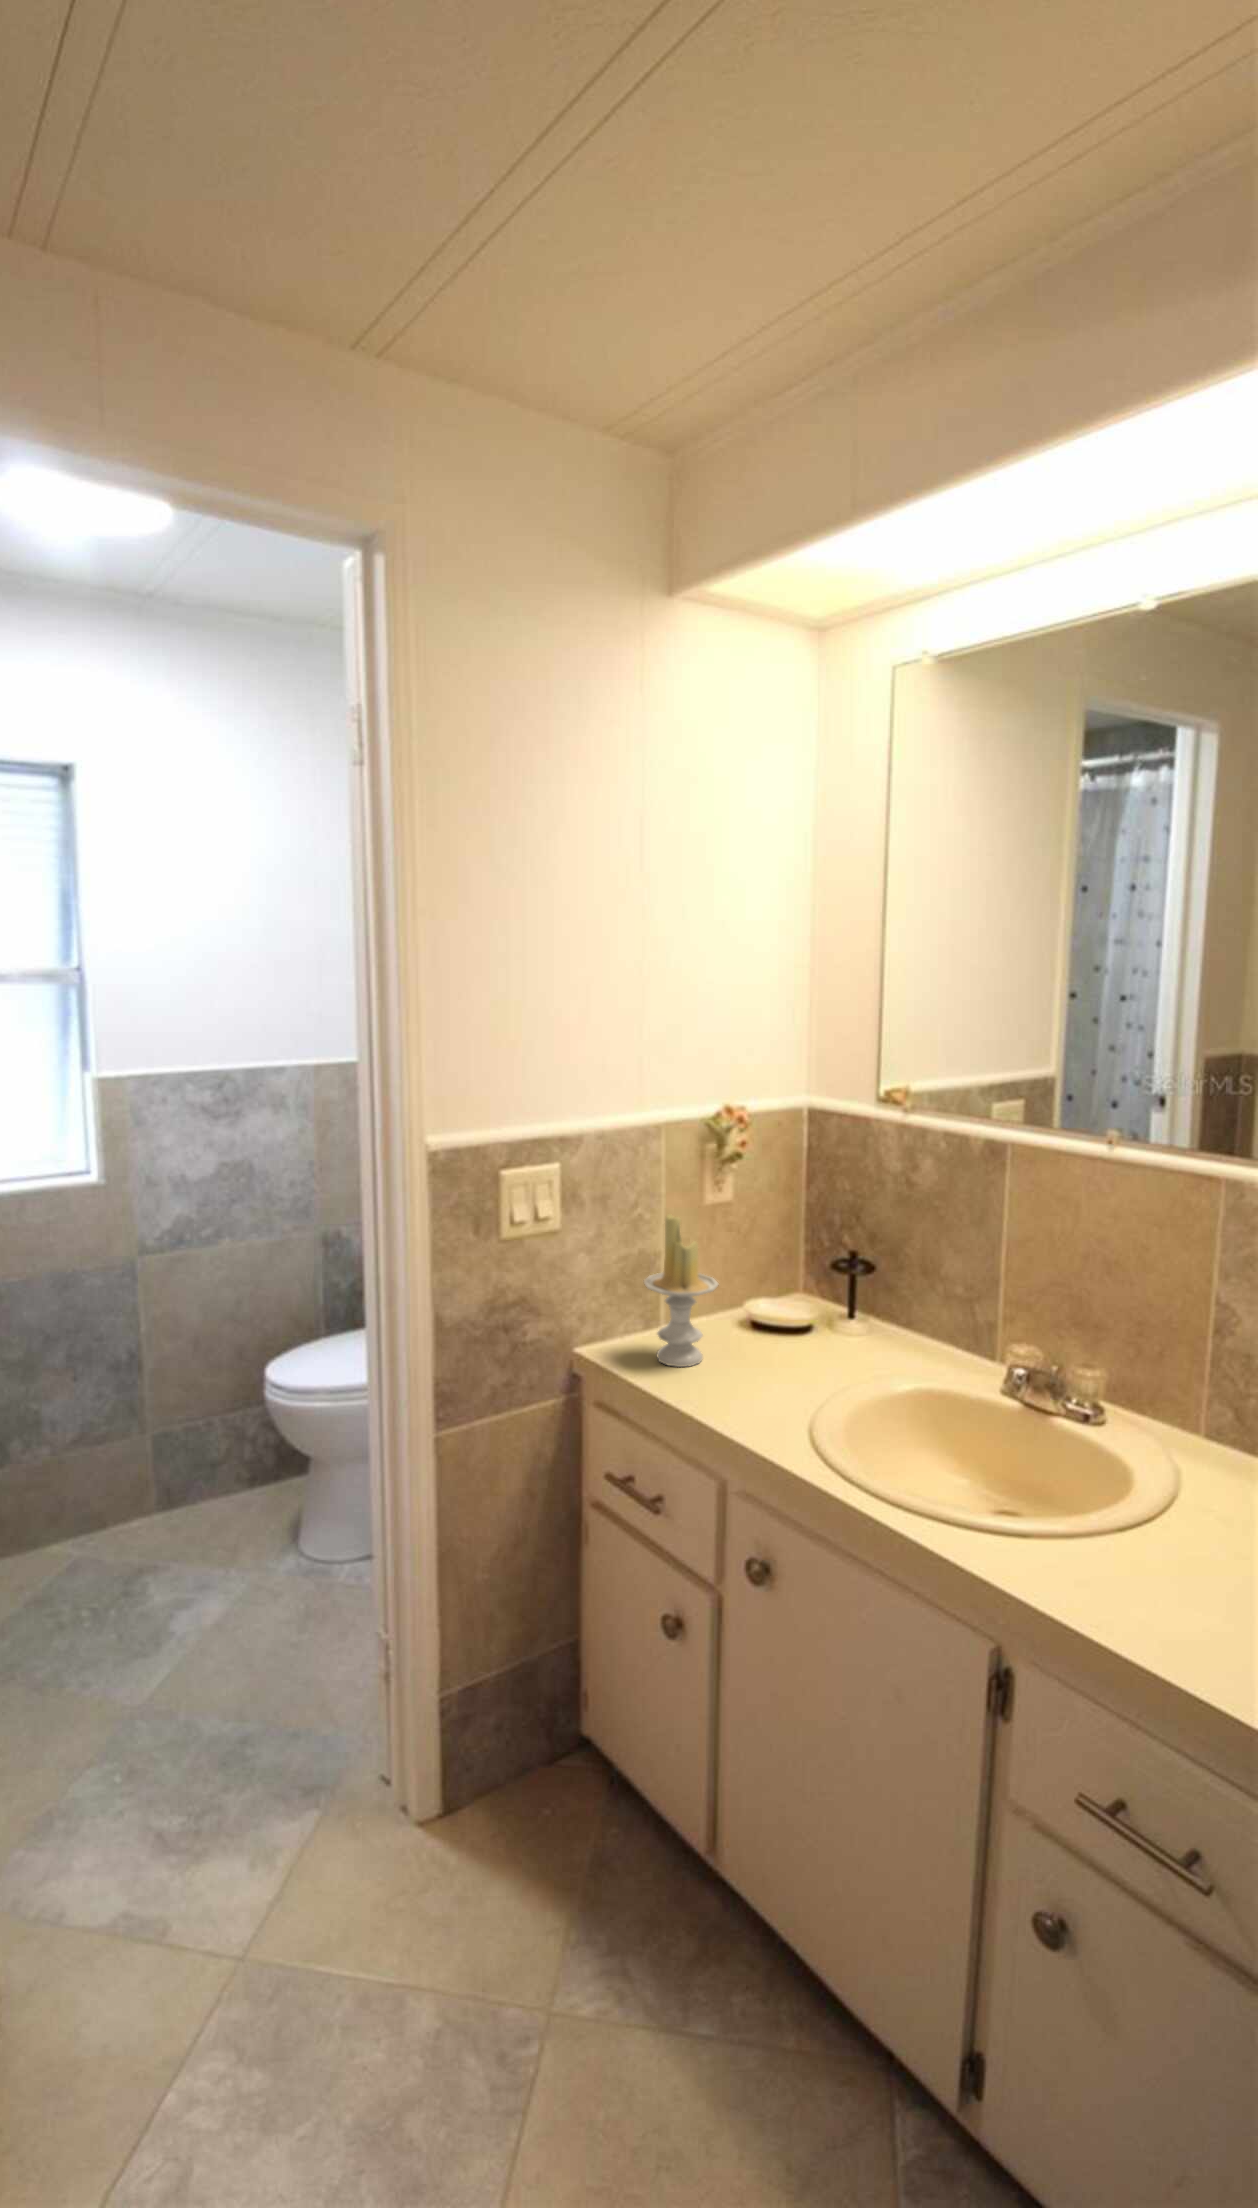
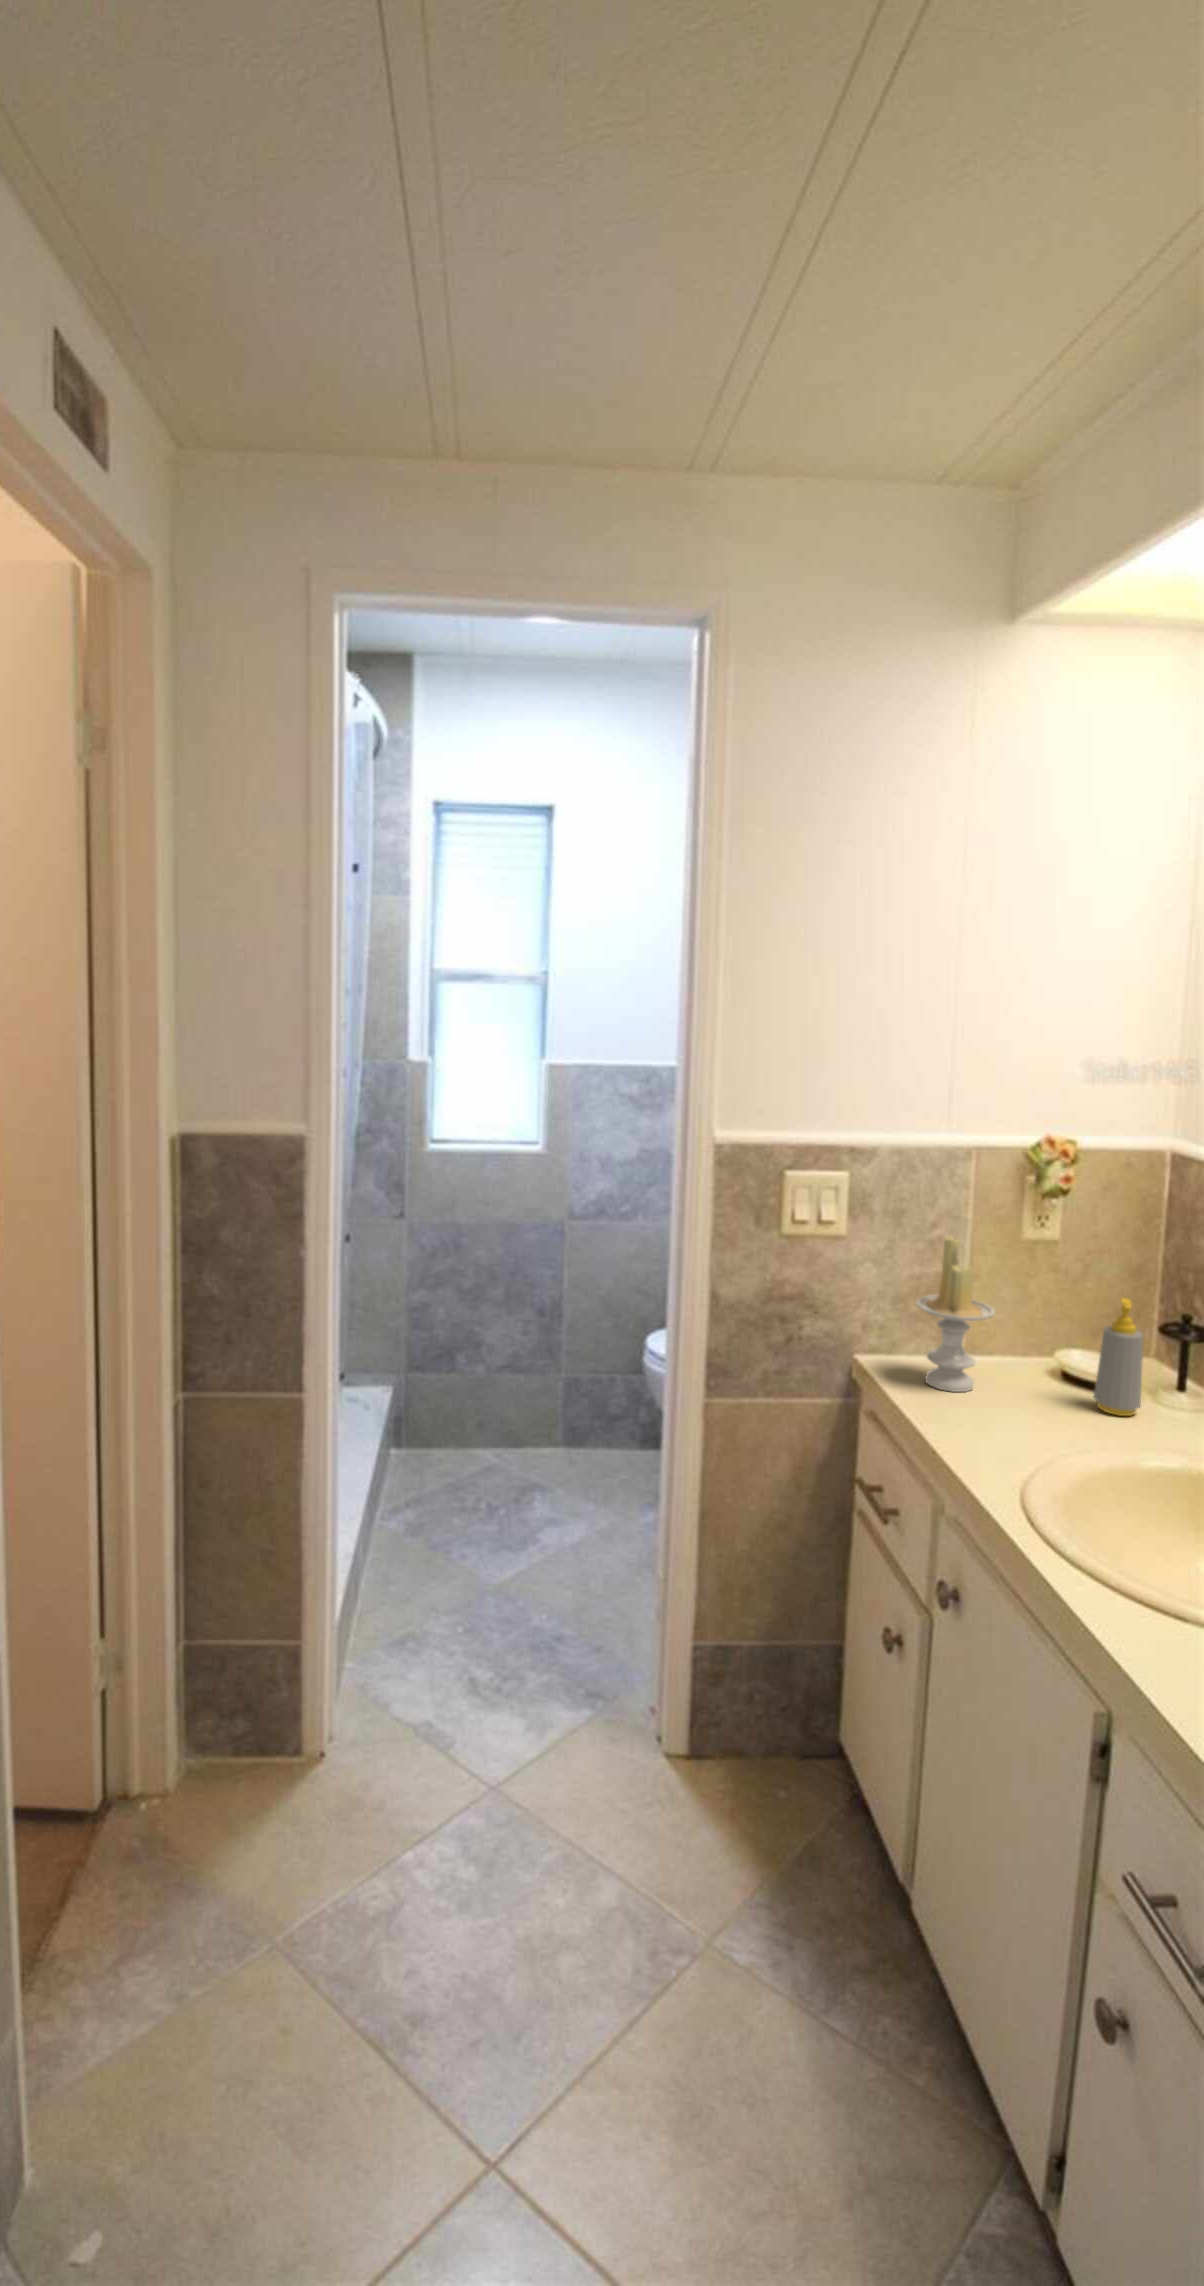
soap bottle: none [802,1247,842,1354] -> present [1094,1298,1143,1416]

